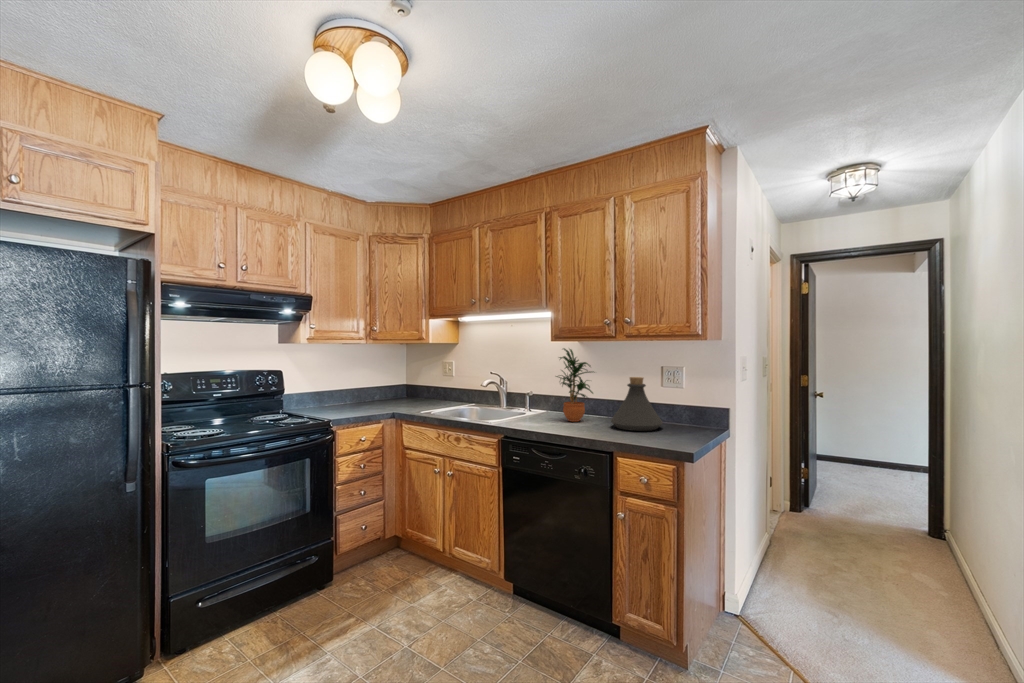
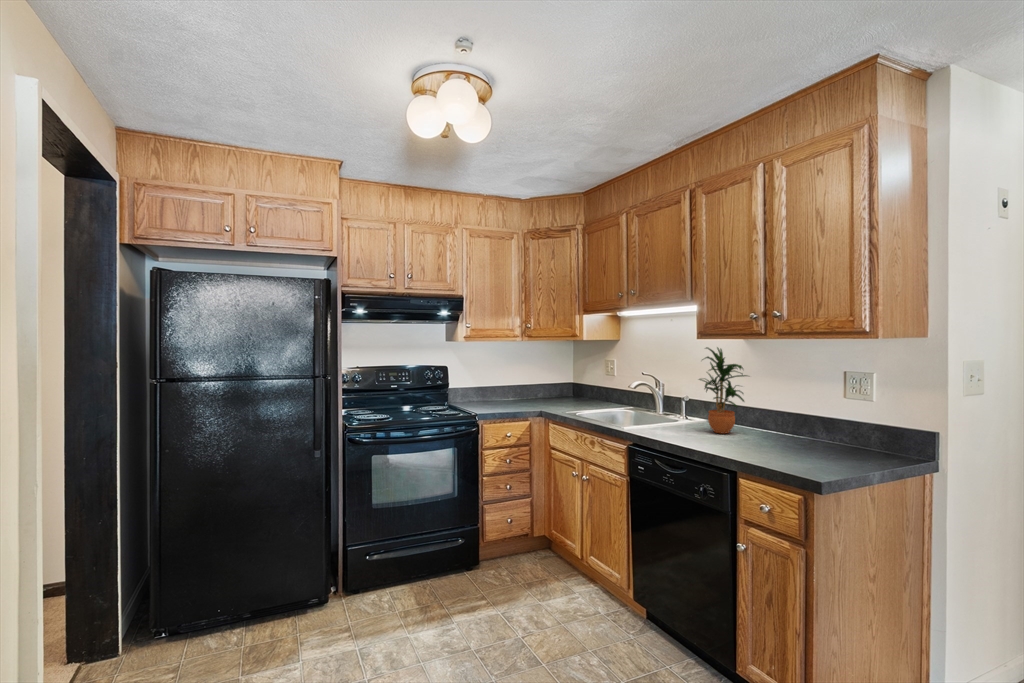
bottle: present [611,377,663,431] -> none [756,384,827,451]

